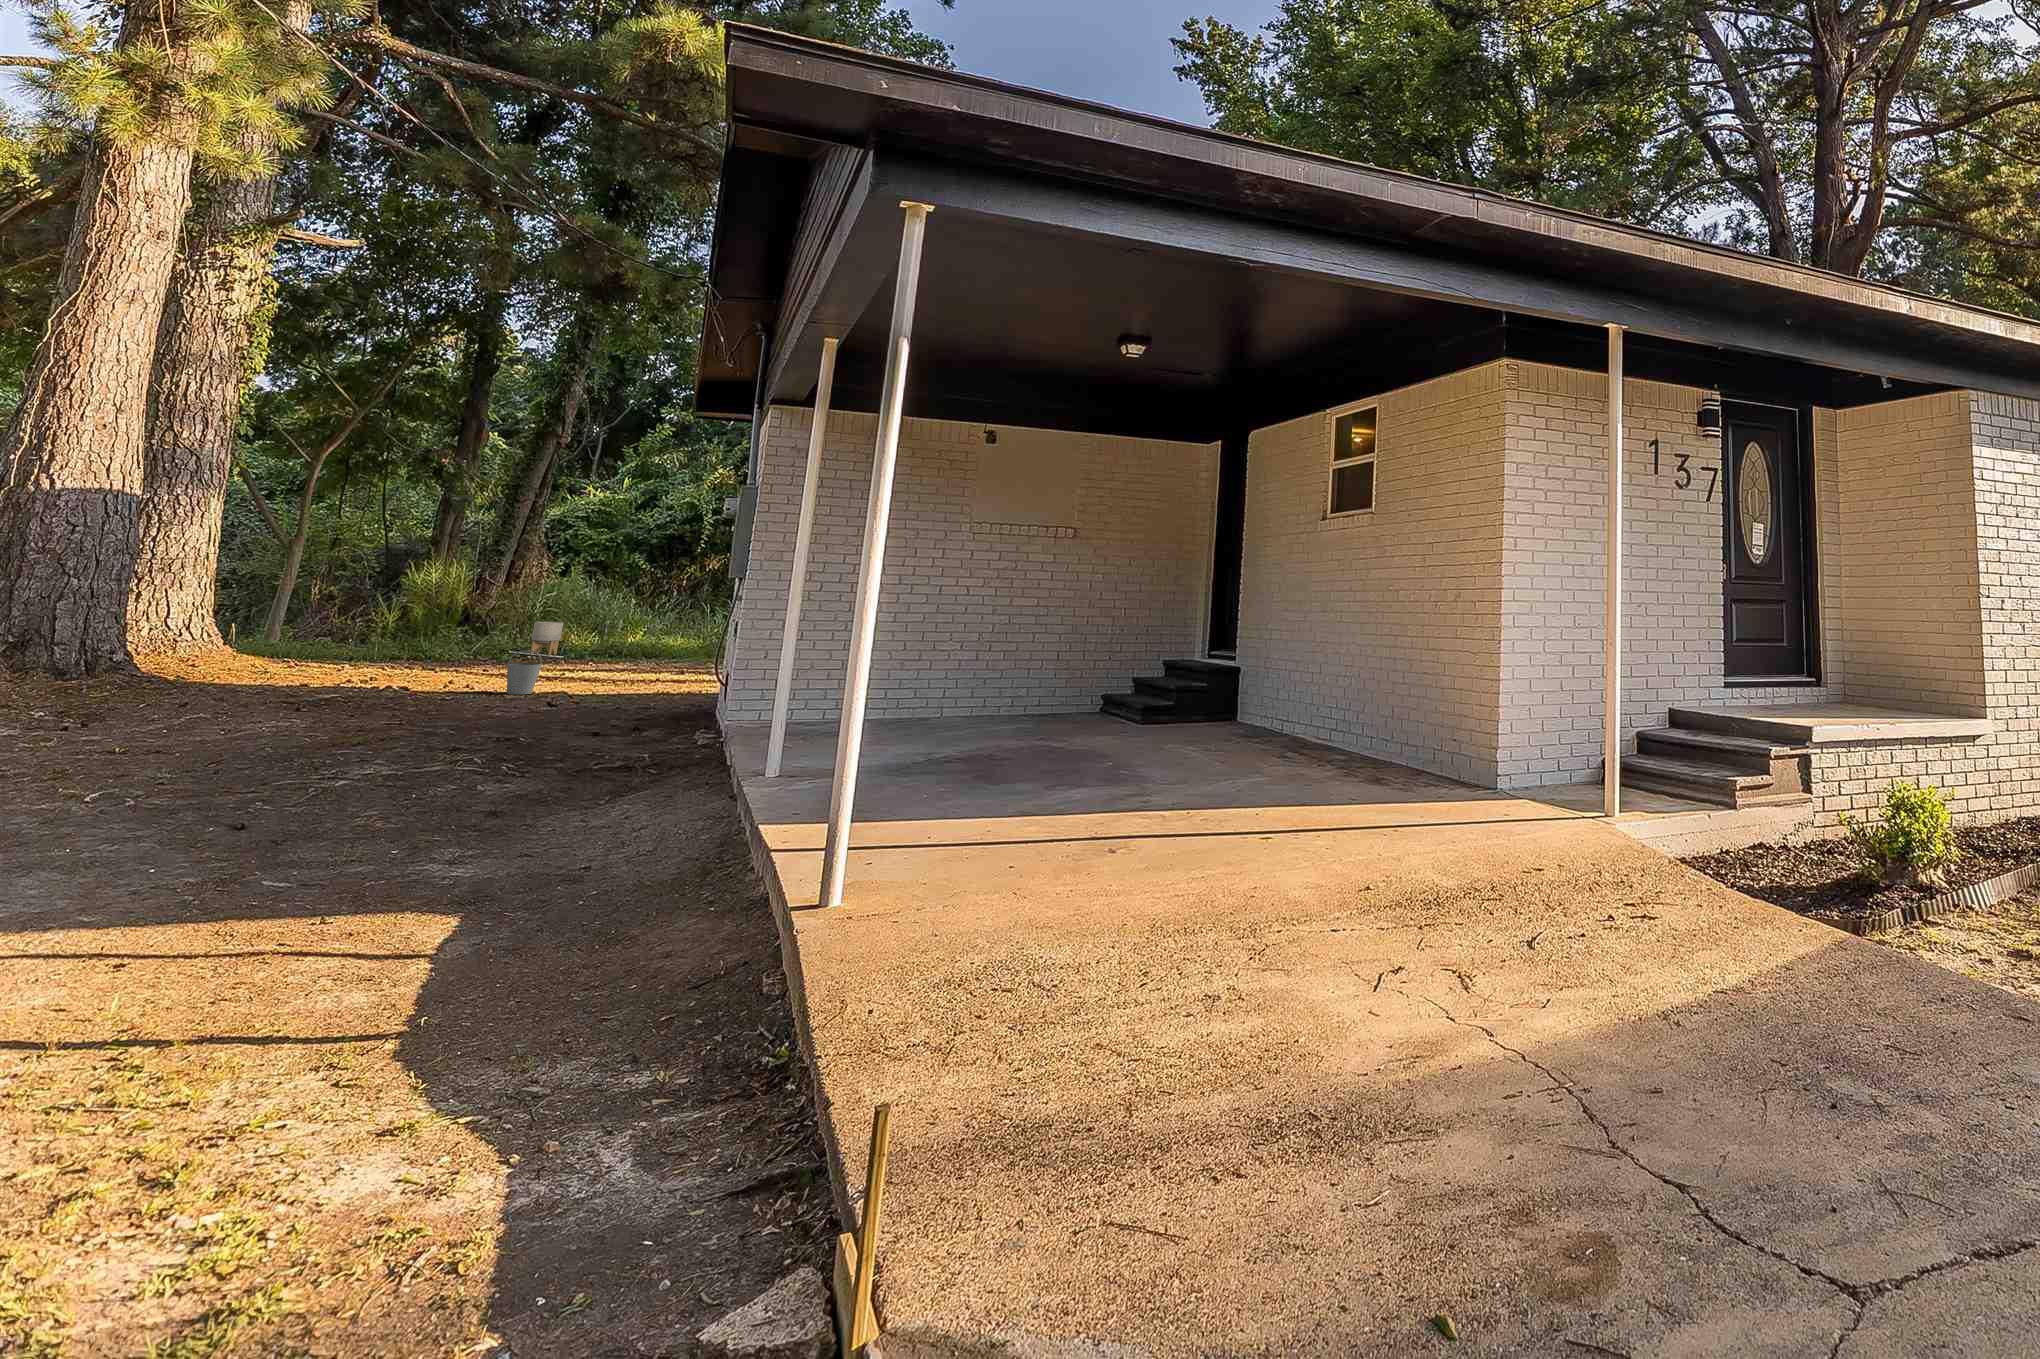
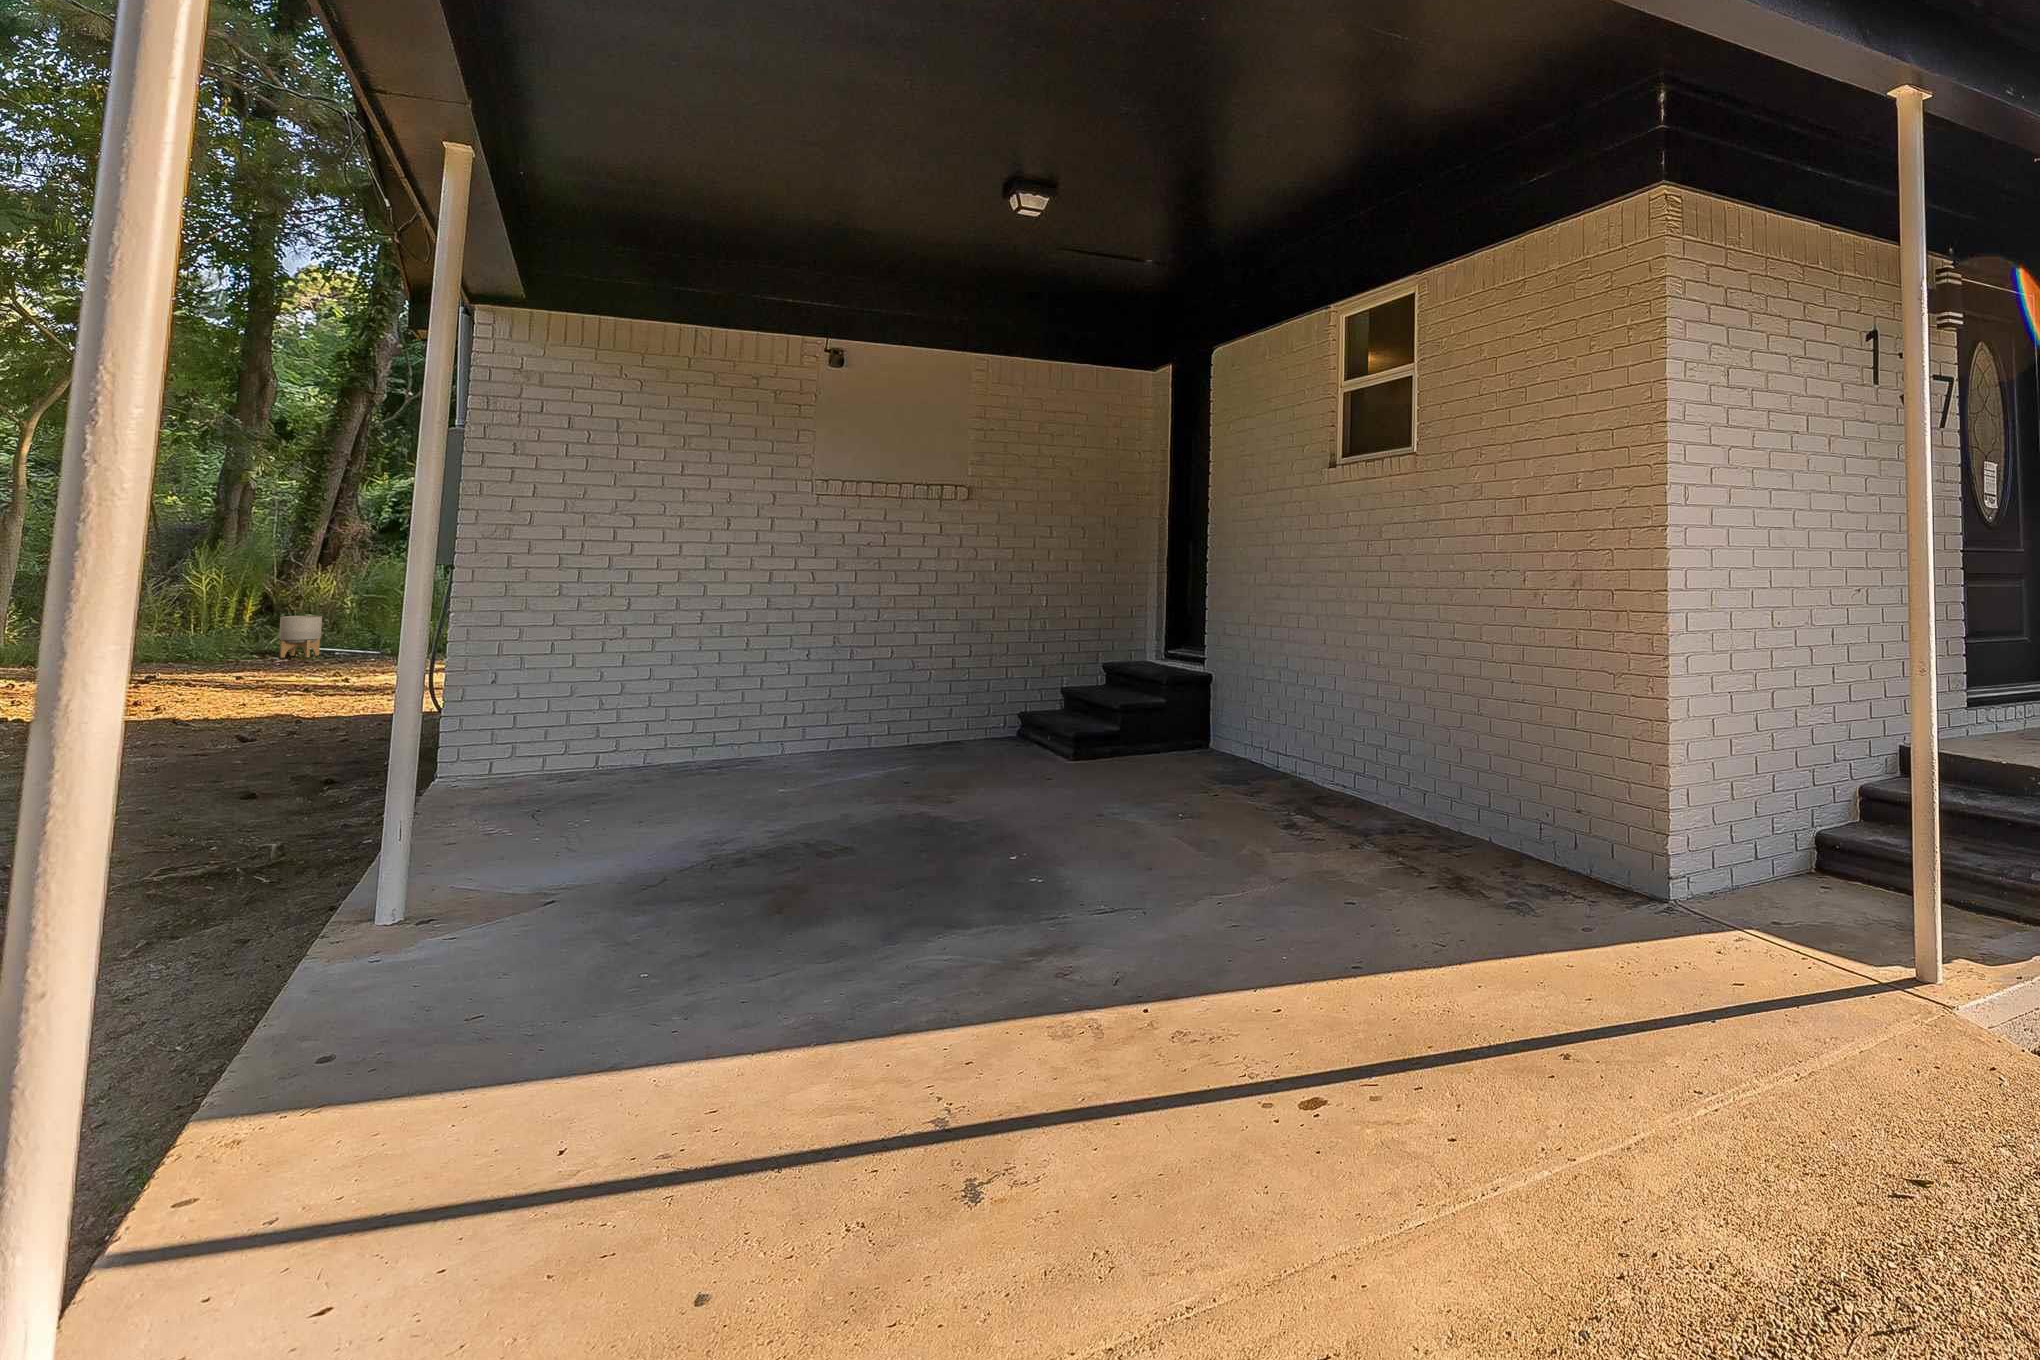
bucket: present [507,651,542,695] -> none [180,663,235,722]

